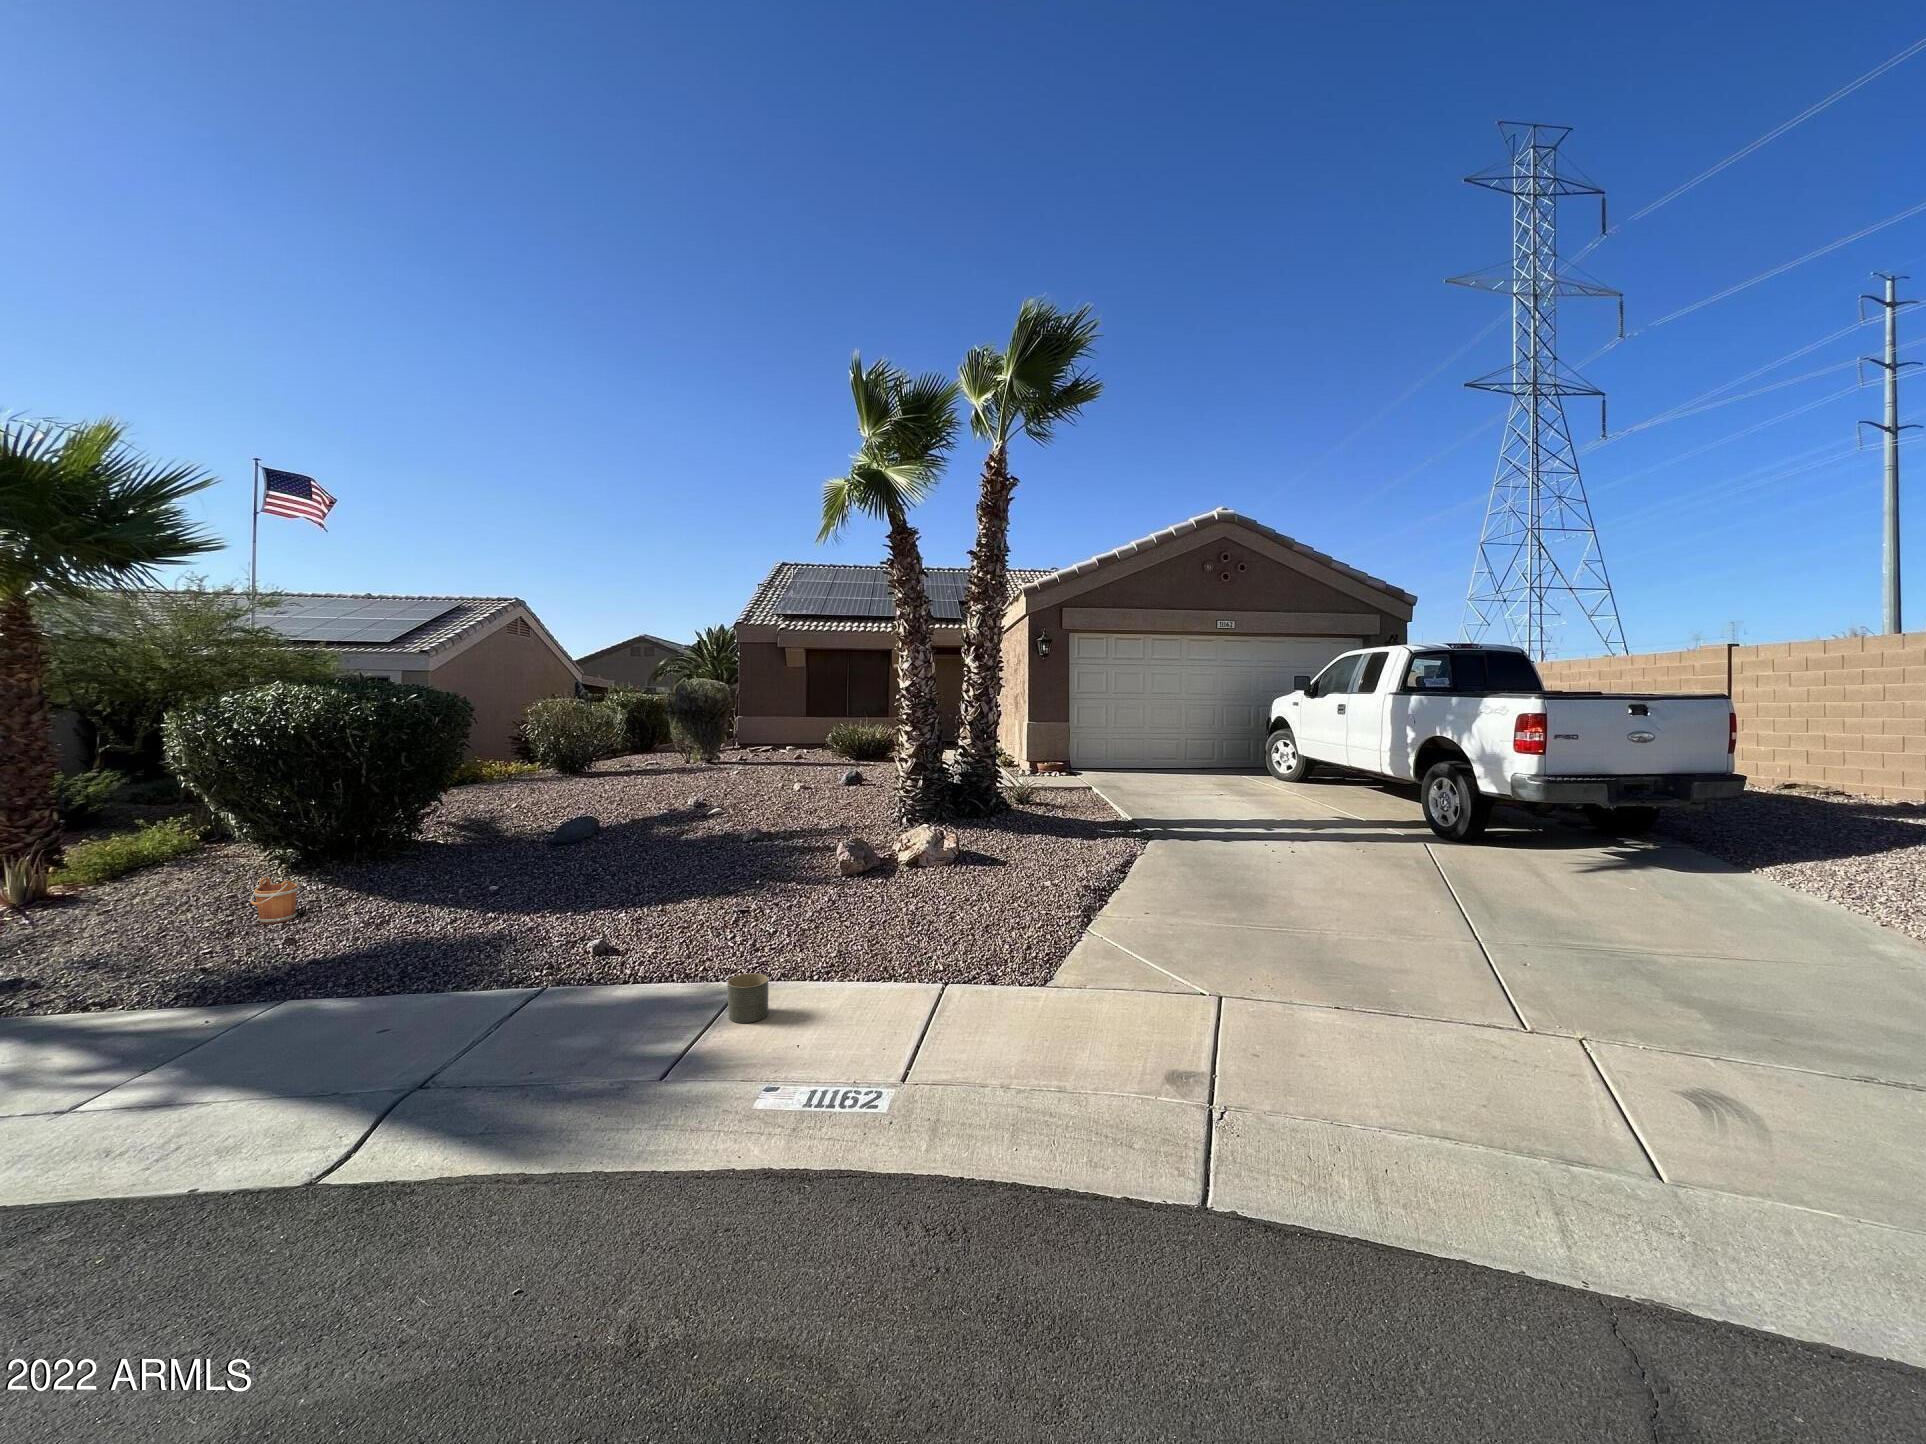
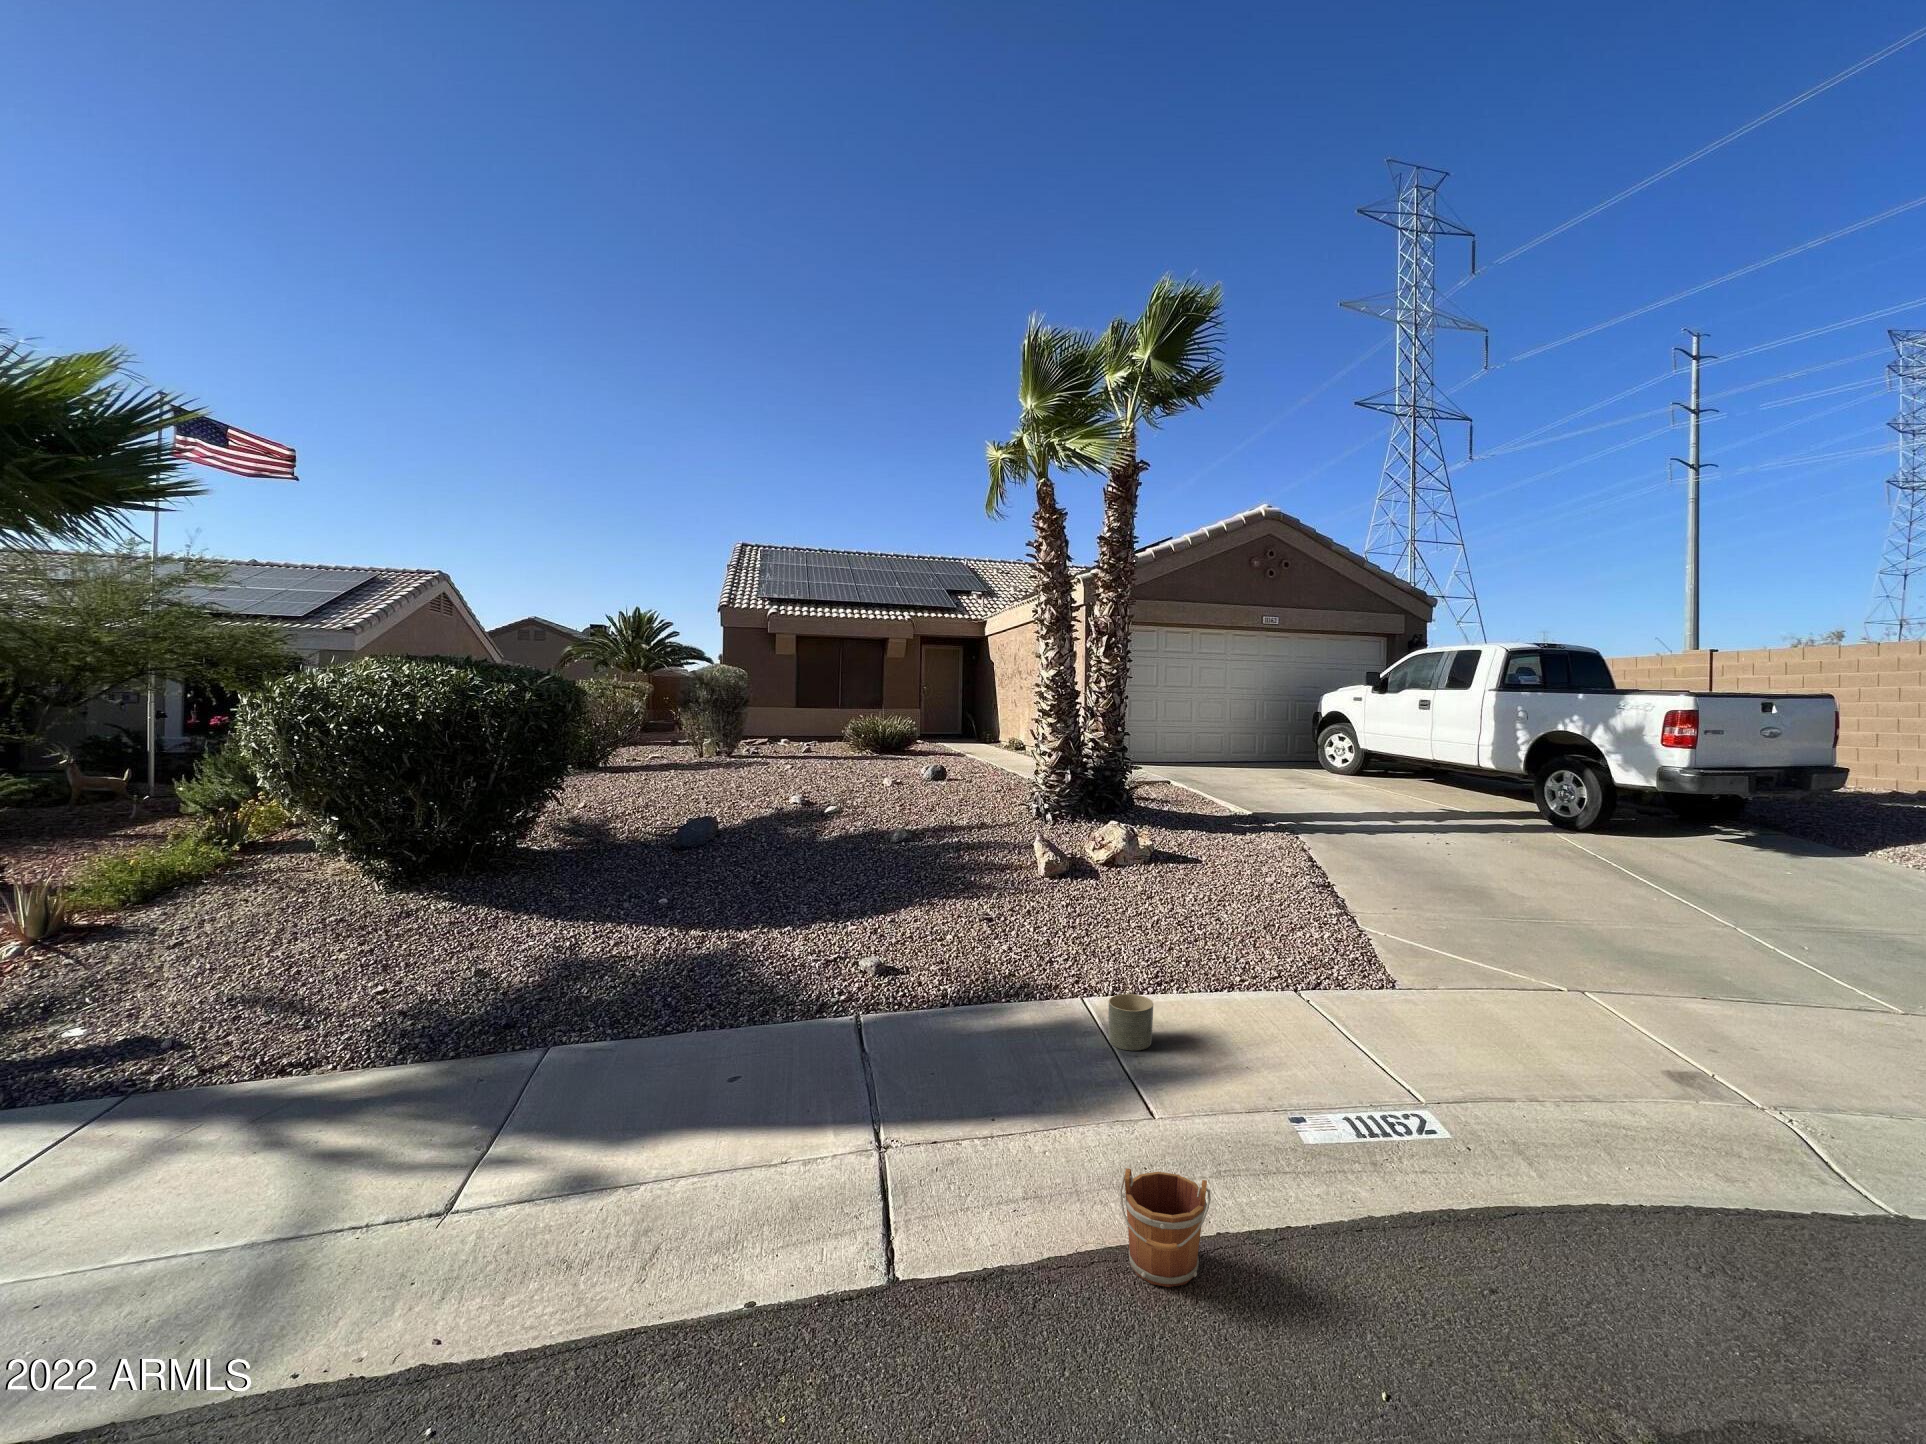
bucket: present [251,878,299,924] -> present [1120,1168,1211,1287]

